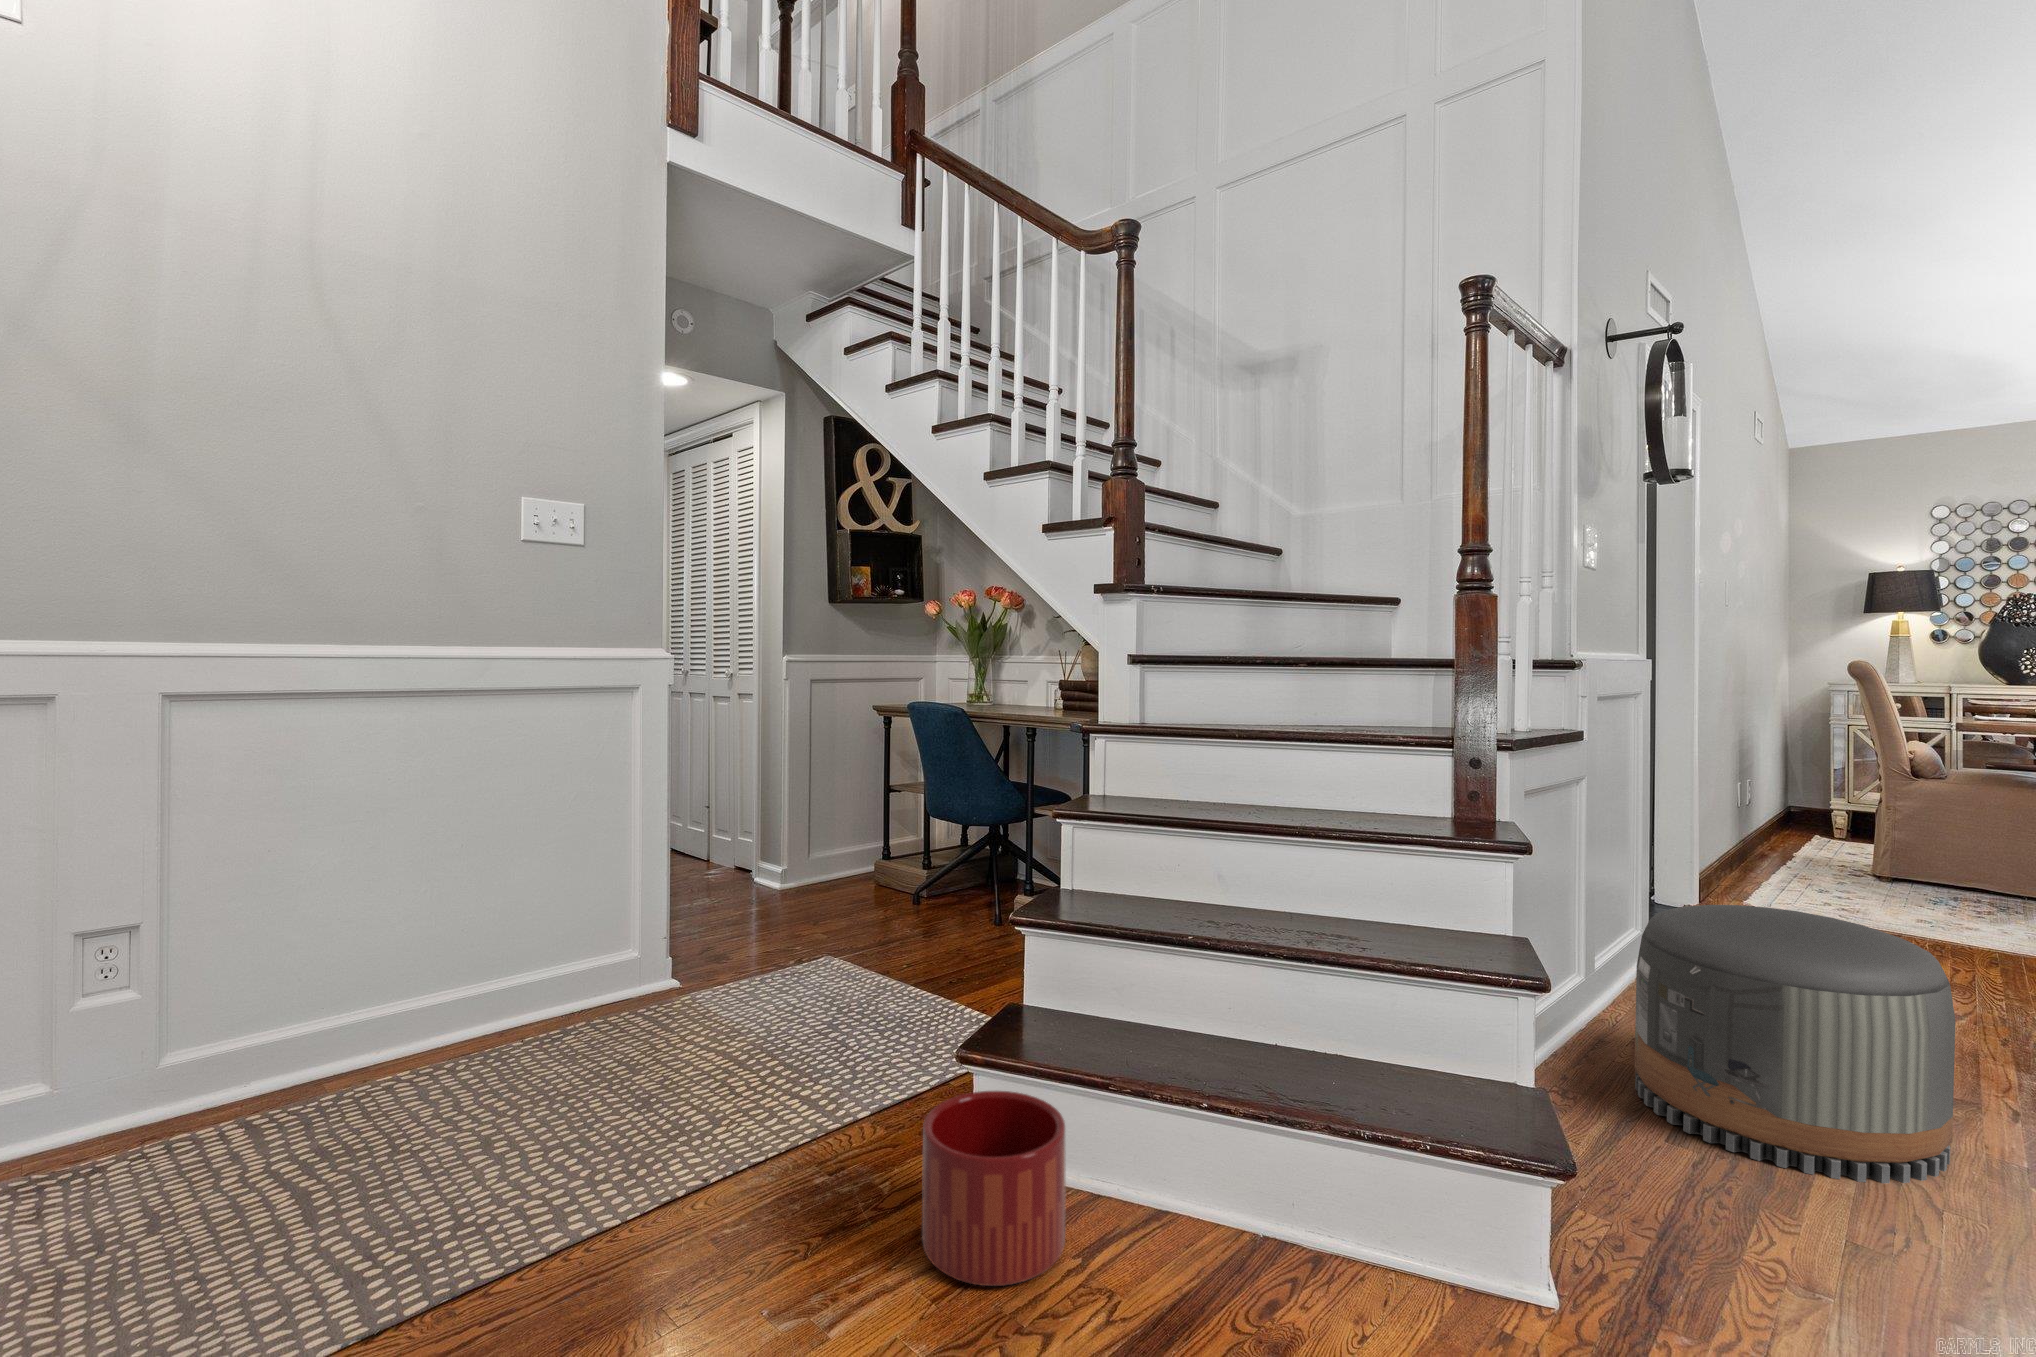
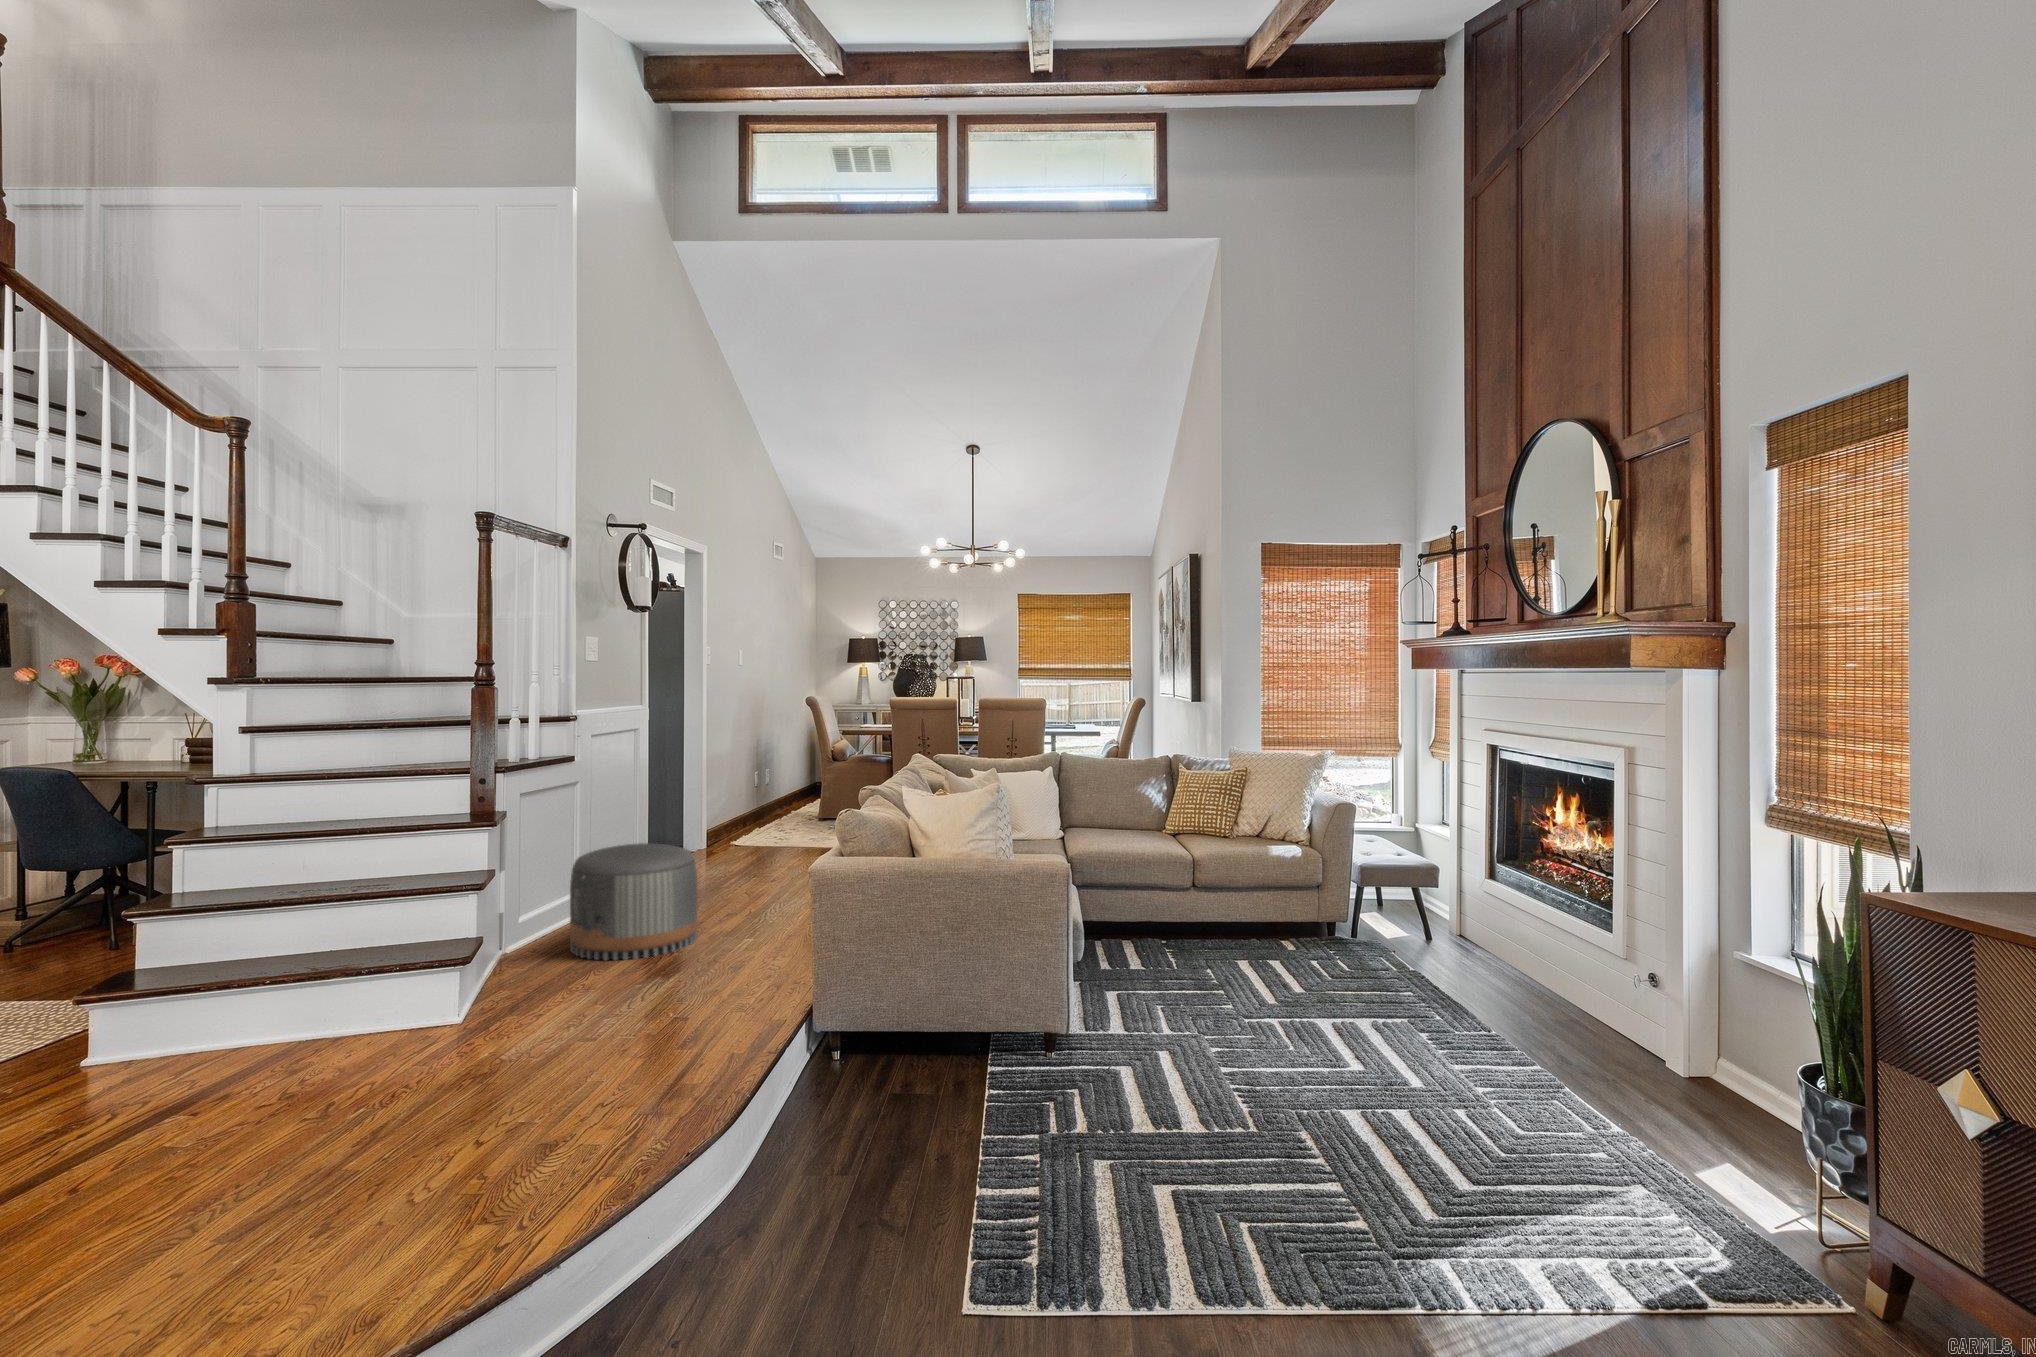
planter: present [922,1091,1066,1286] -> none [62,1001,173,1100]

